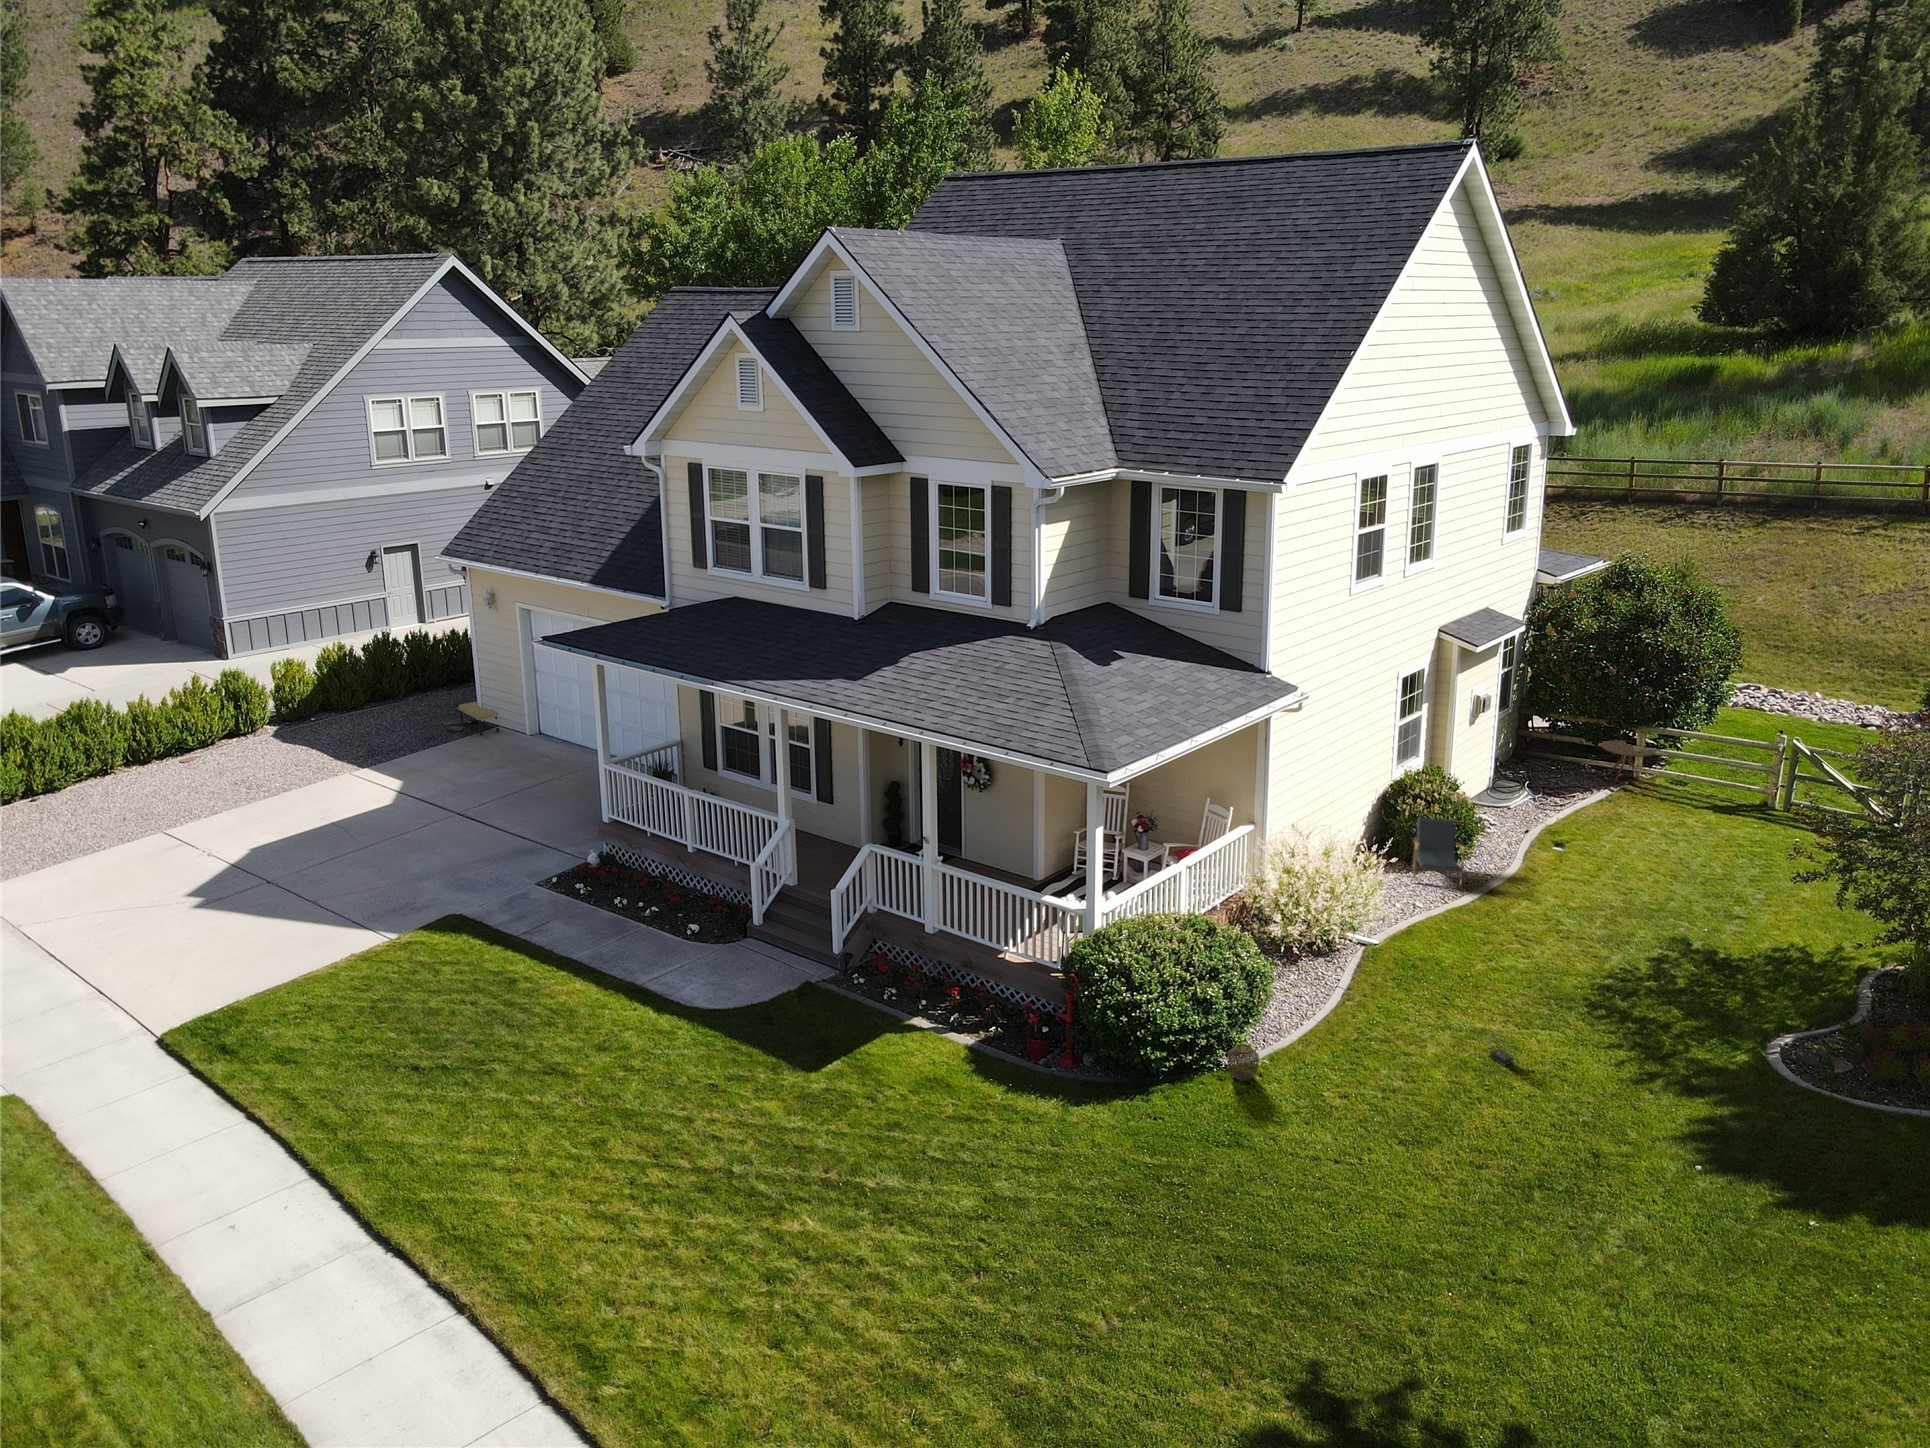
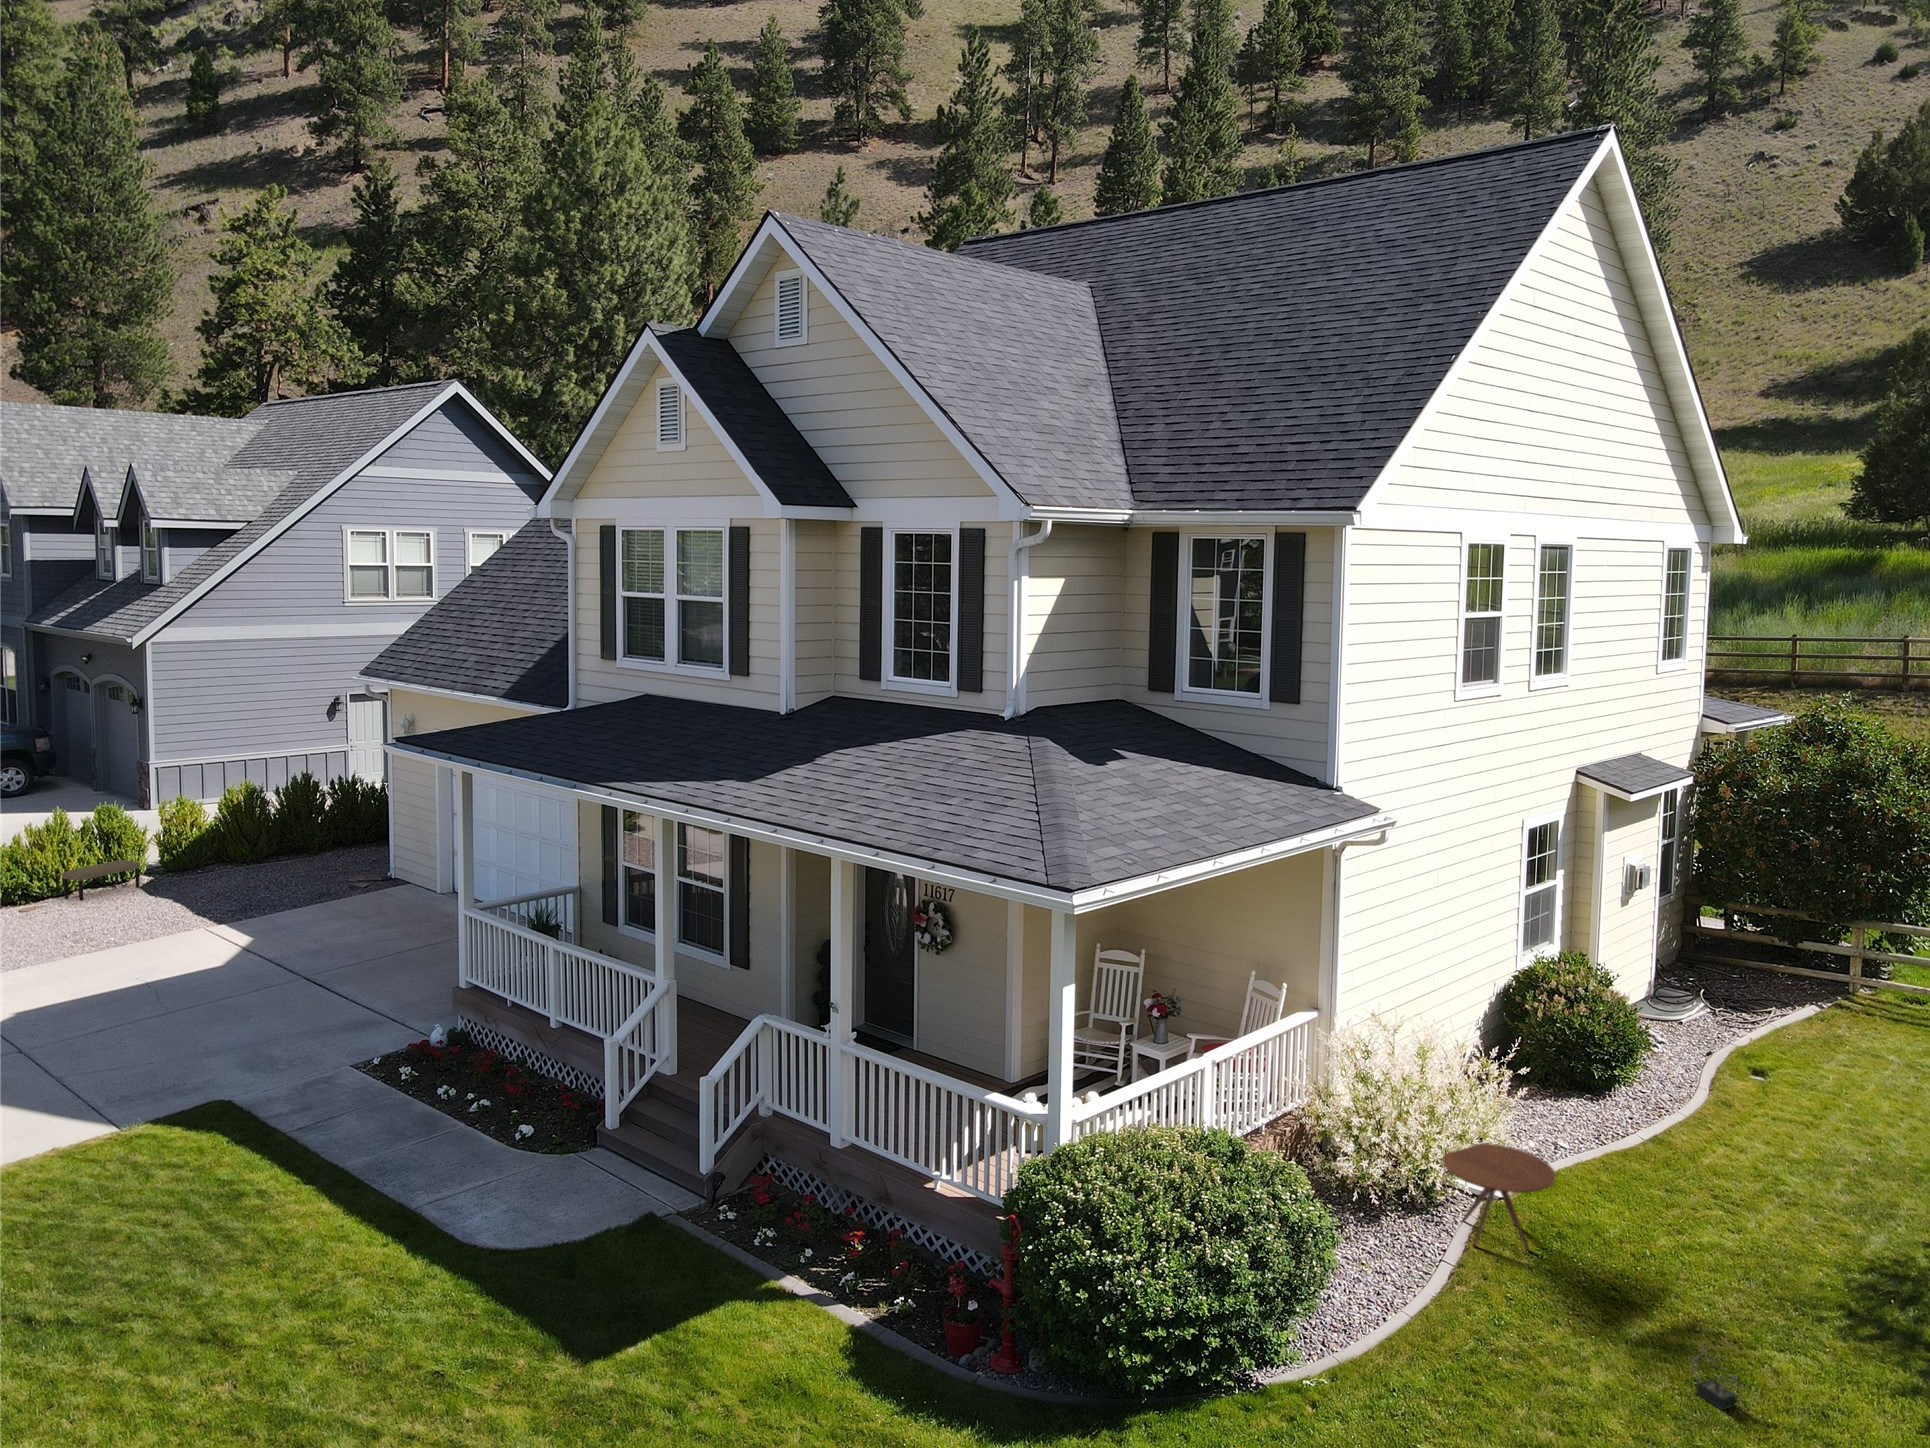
bench: present [458,702,499,735] -> present [62,860,140,901]
round table: present [1601,740,1655,784] -> present [1443,1143,1556,1250]
lounge chair: present [1413,818,1466,885] -> none [1553,1021,1631,1122]
woven basket: present [1227,1044,1259,1081] -> none [1257,1346,1308,1411]

